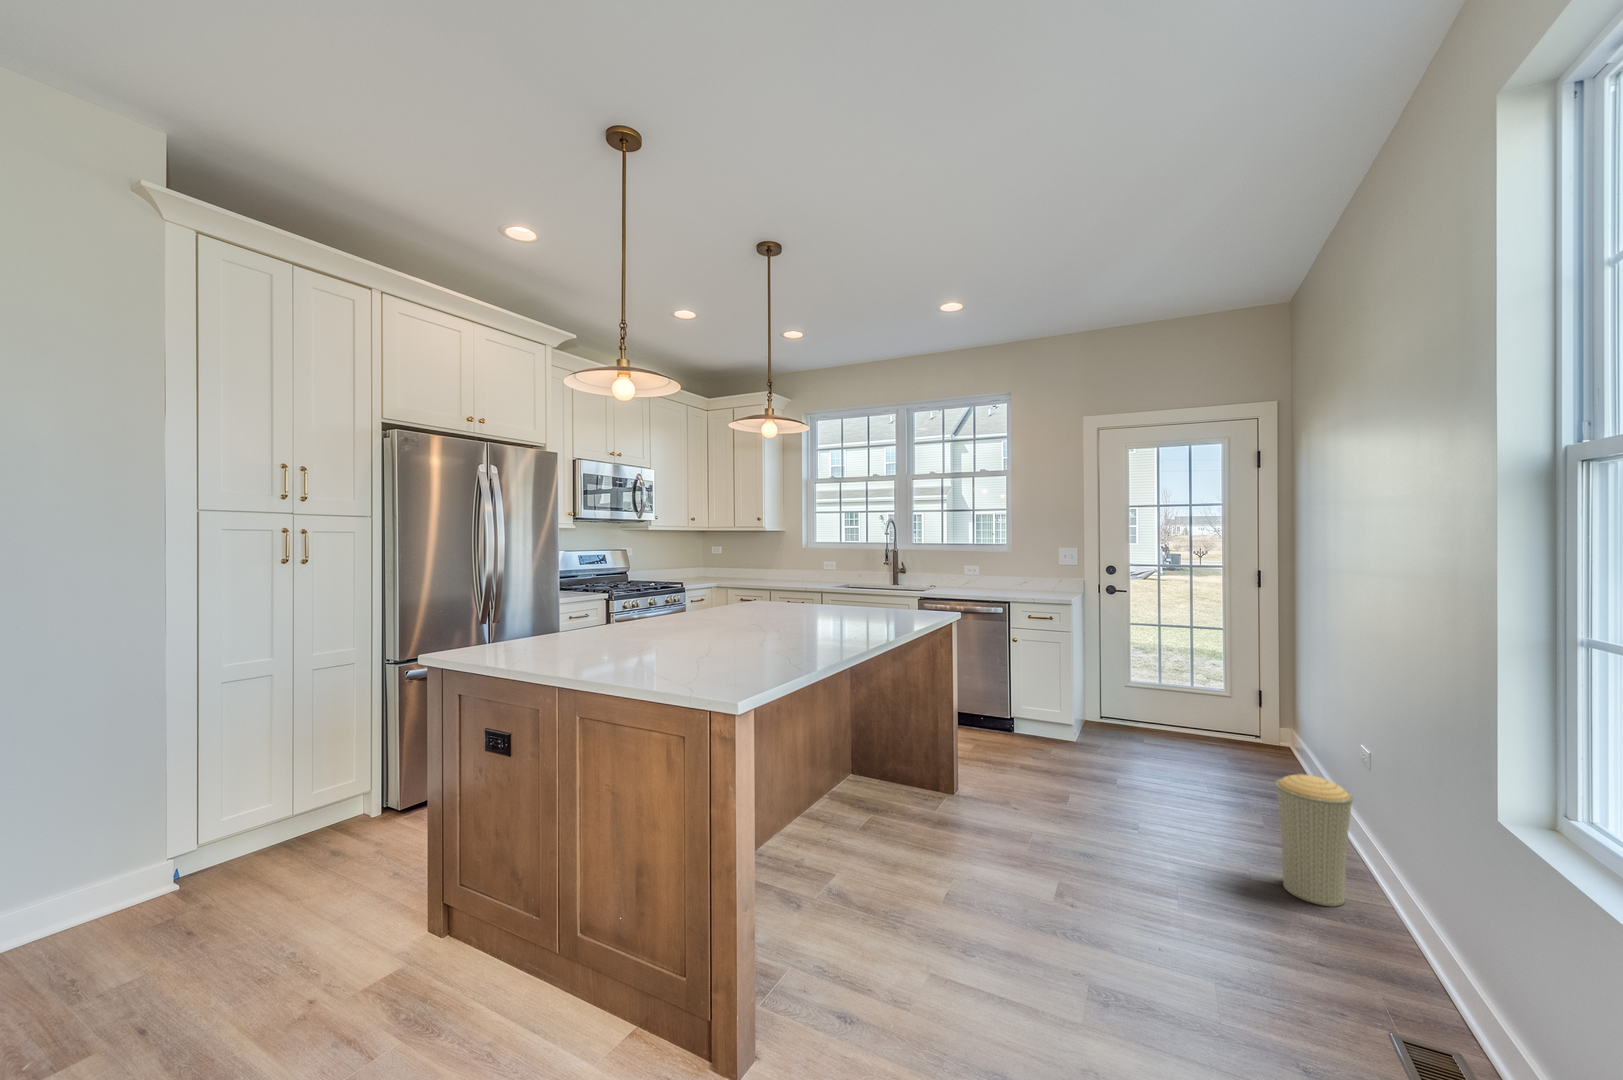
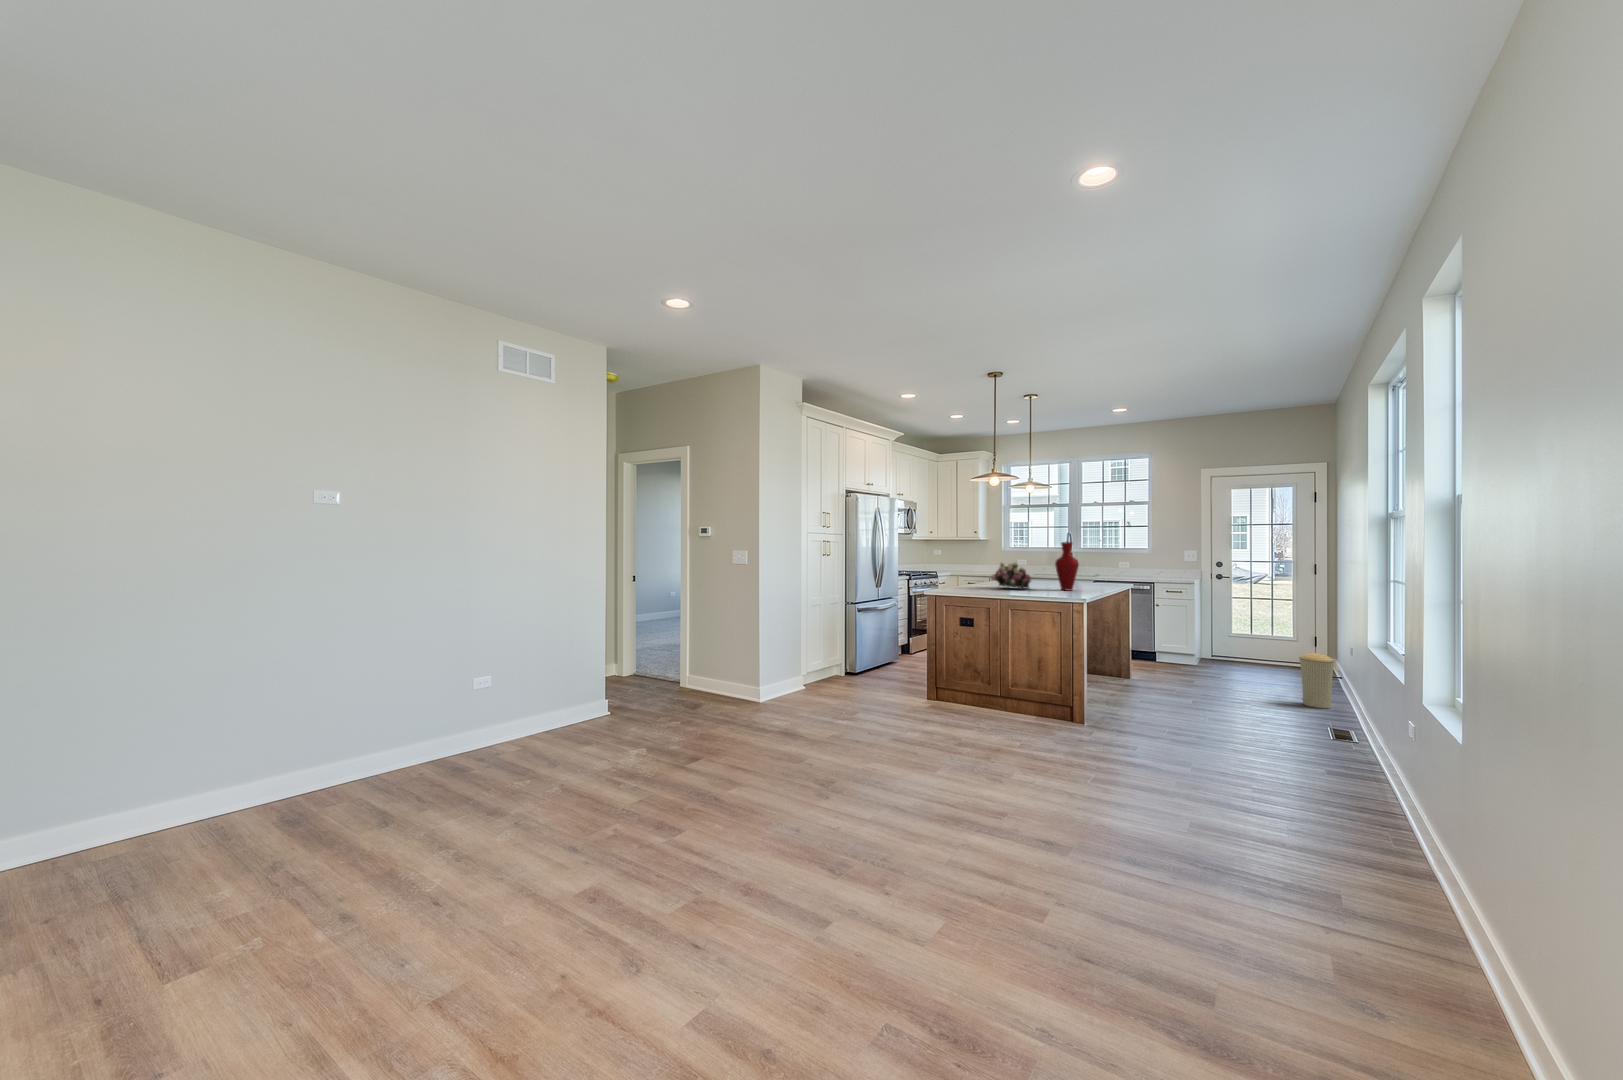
vase: none [748,532,800,650] -> present [1055,542,1078,590]
flower arrangement: none [602,579,705,642] -> present [991,563,1031,588]

